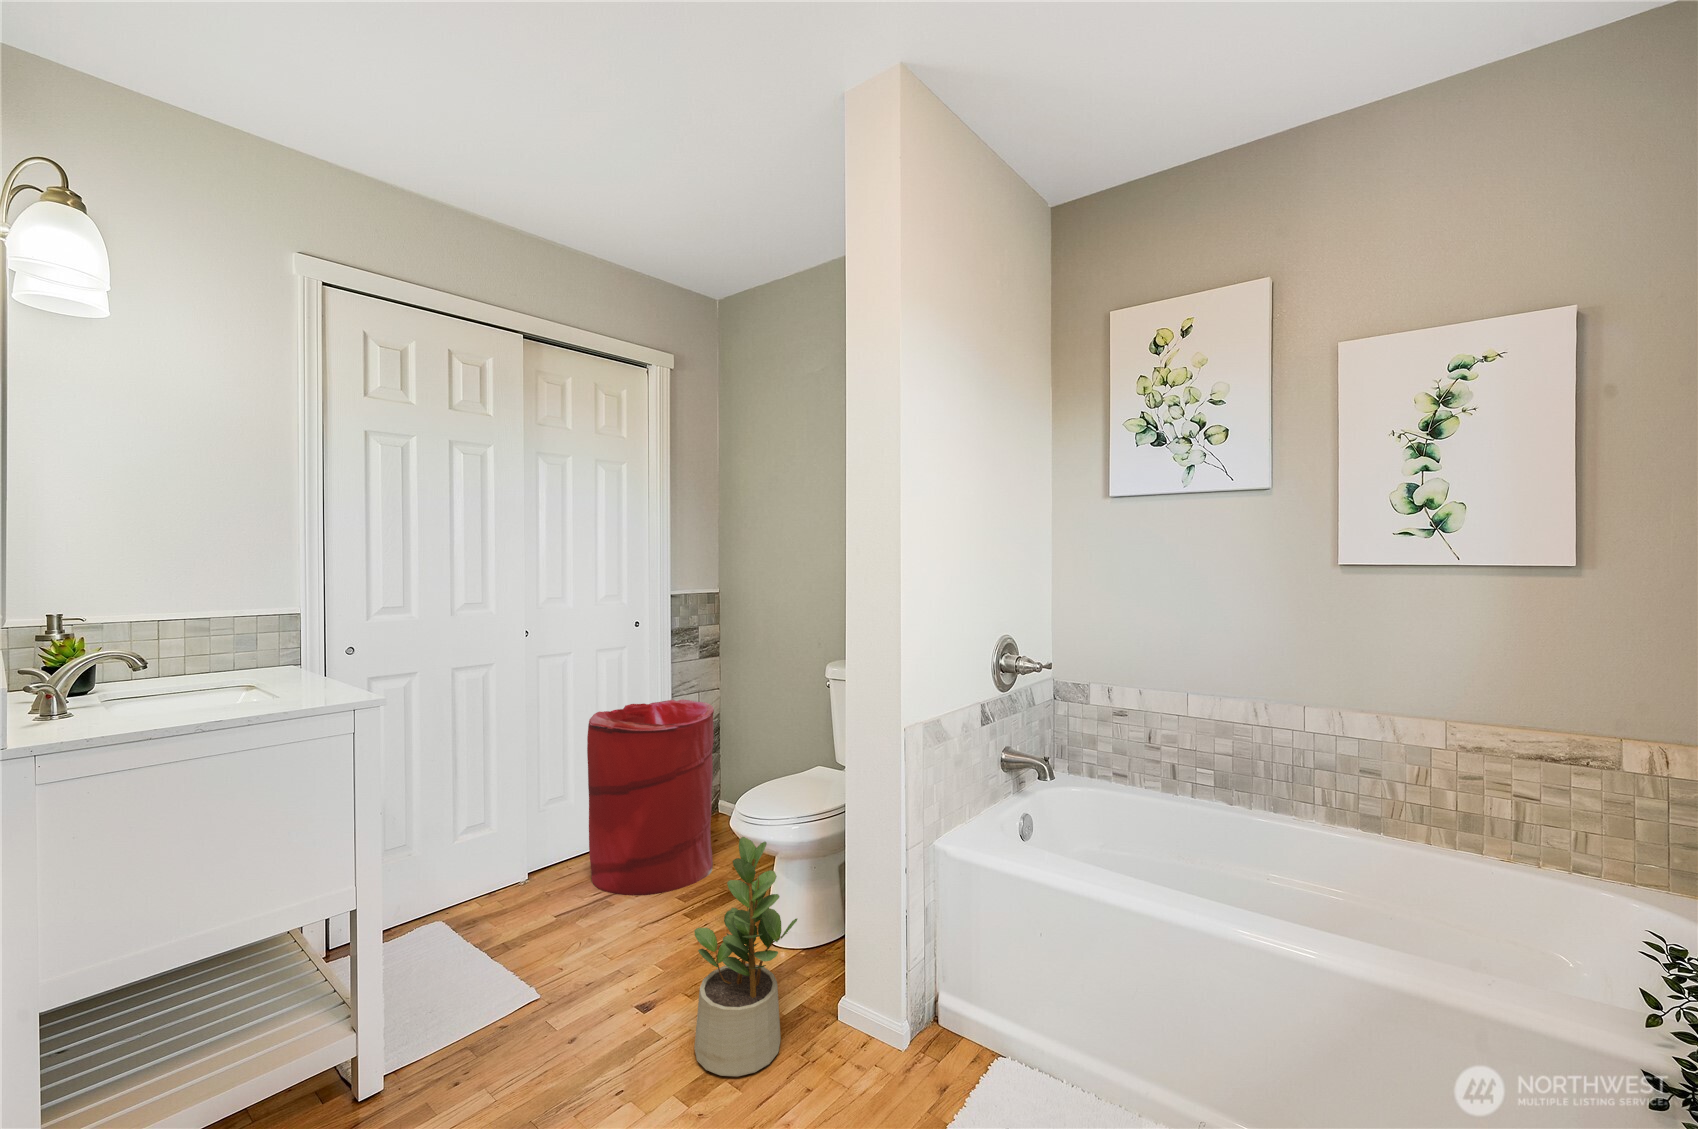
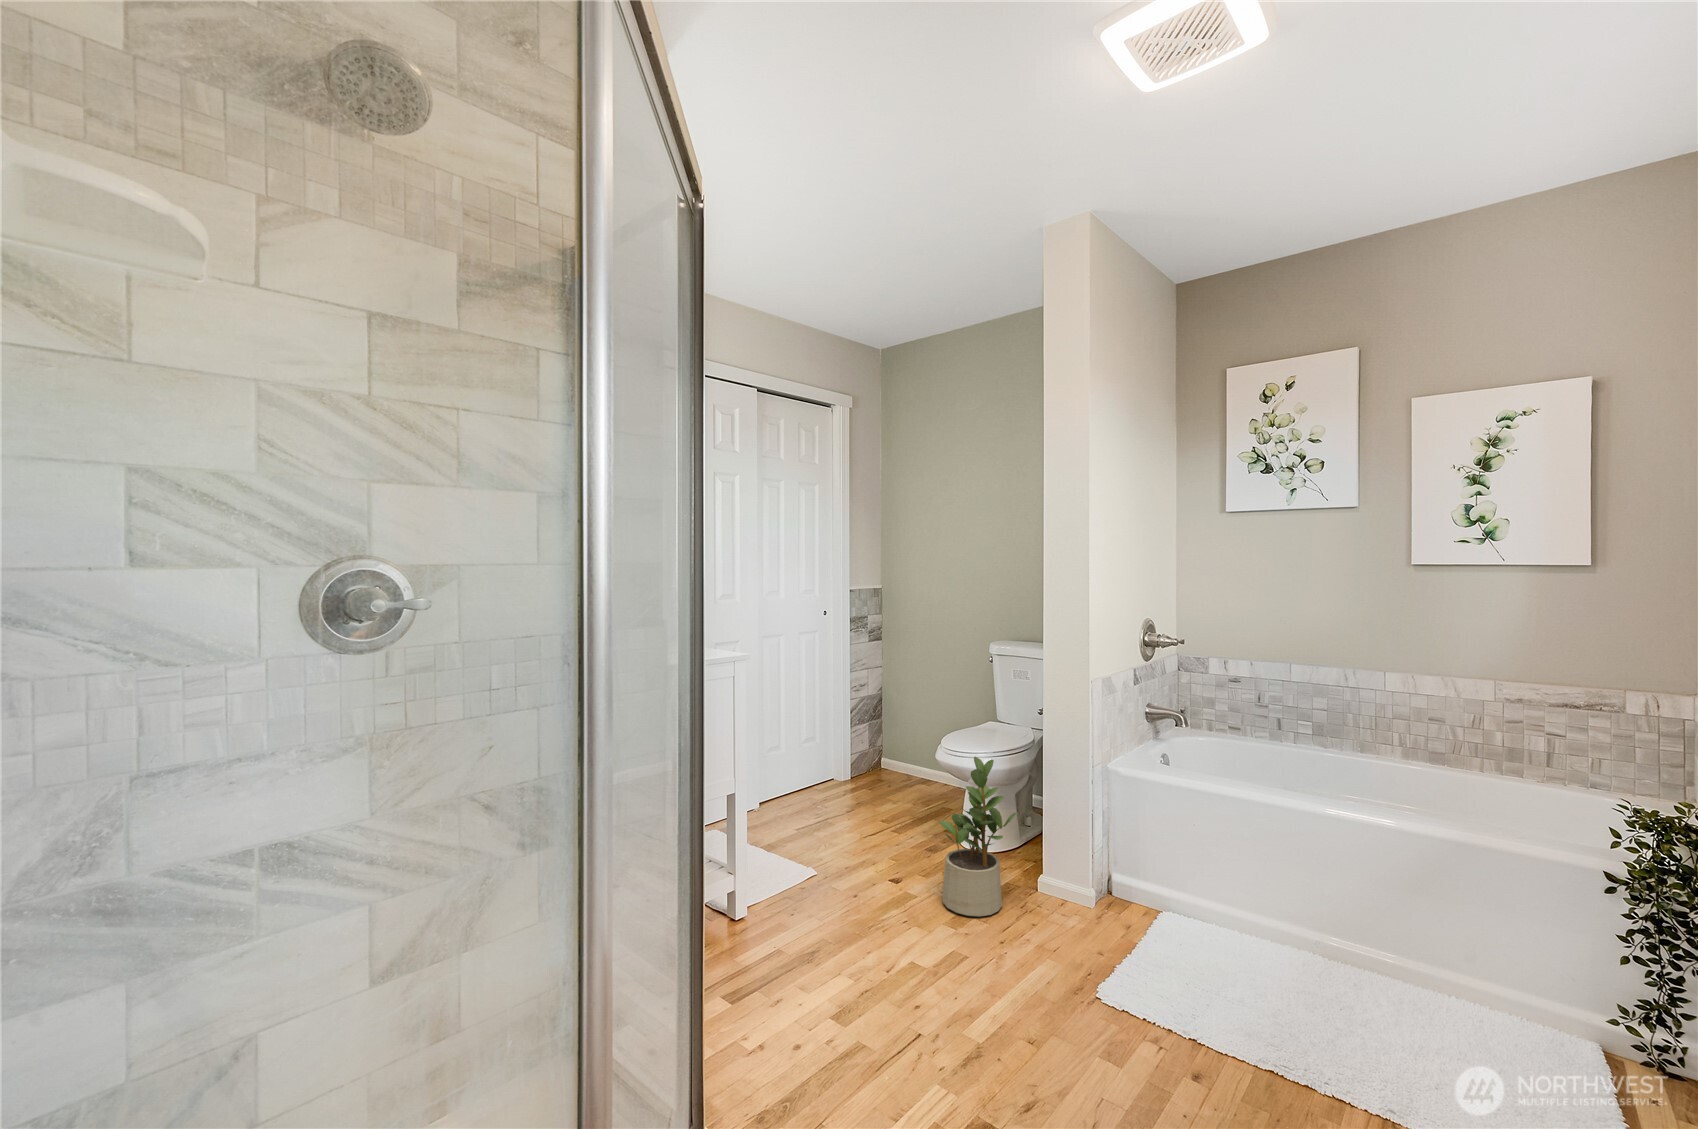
laundry hamper: present [587,700,714,896] -> none [802,673,898,820]

